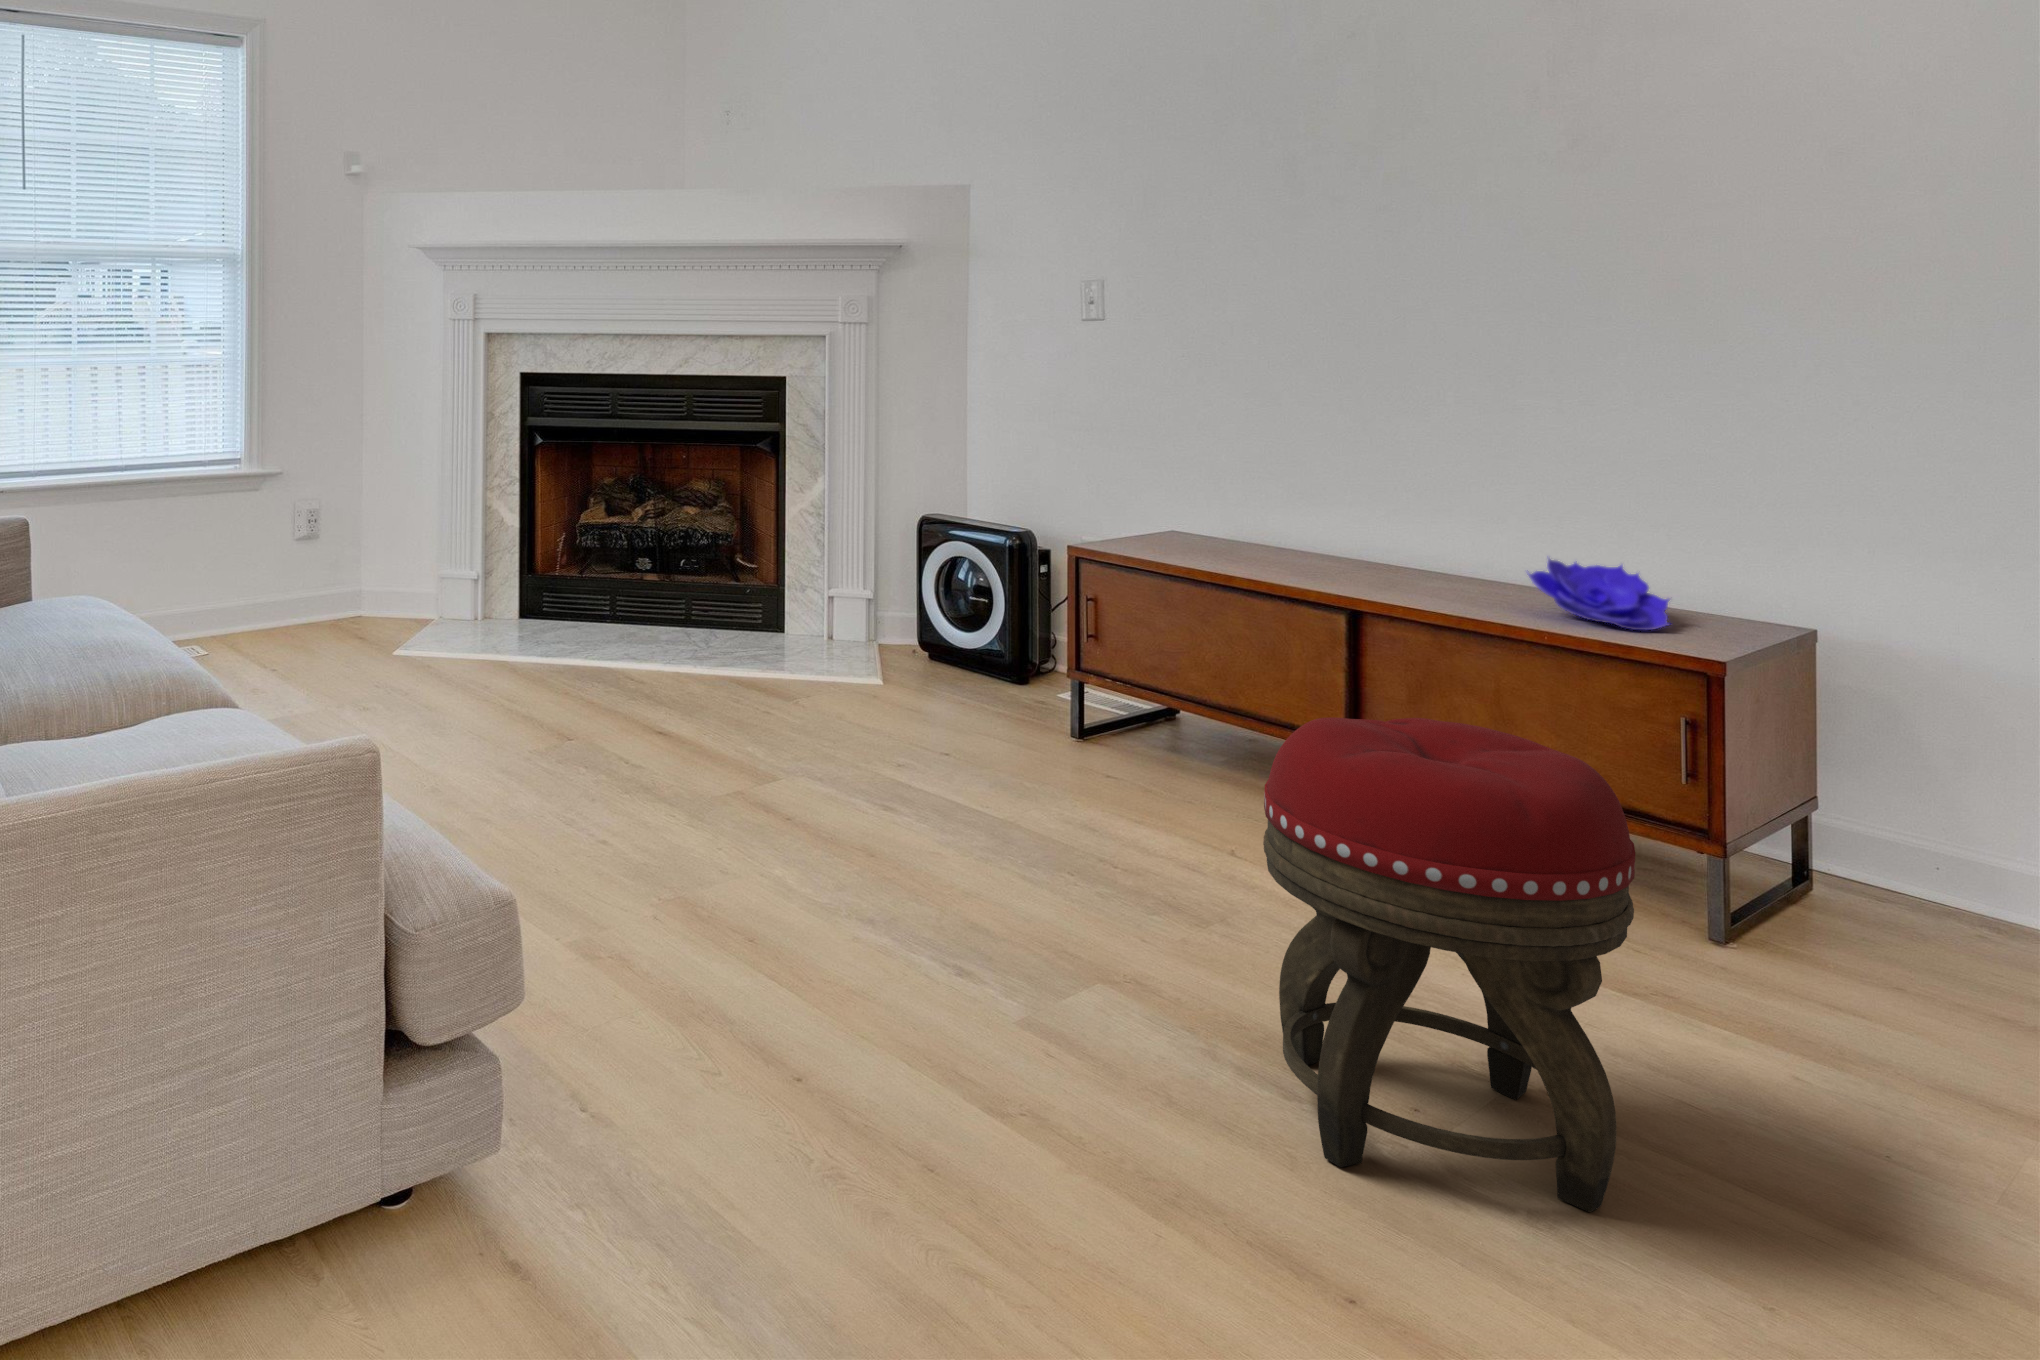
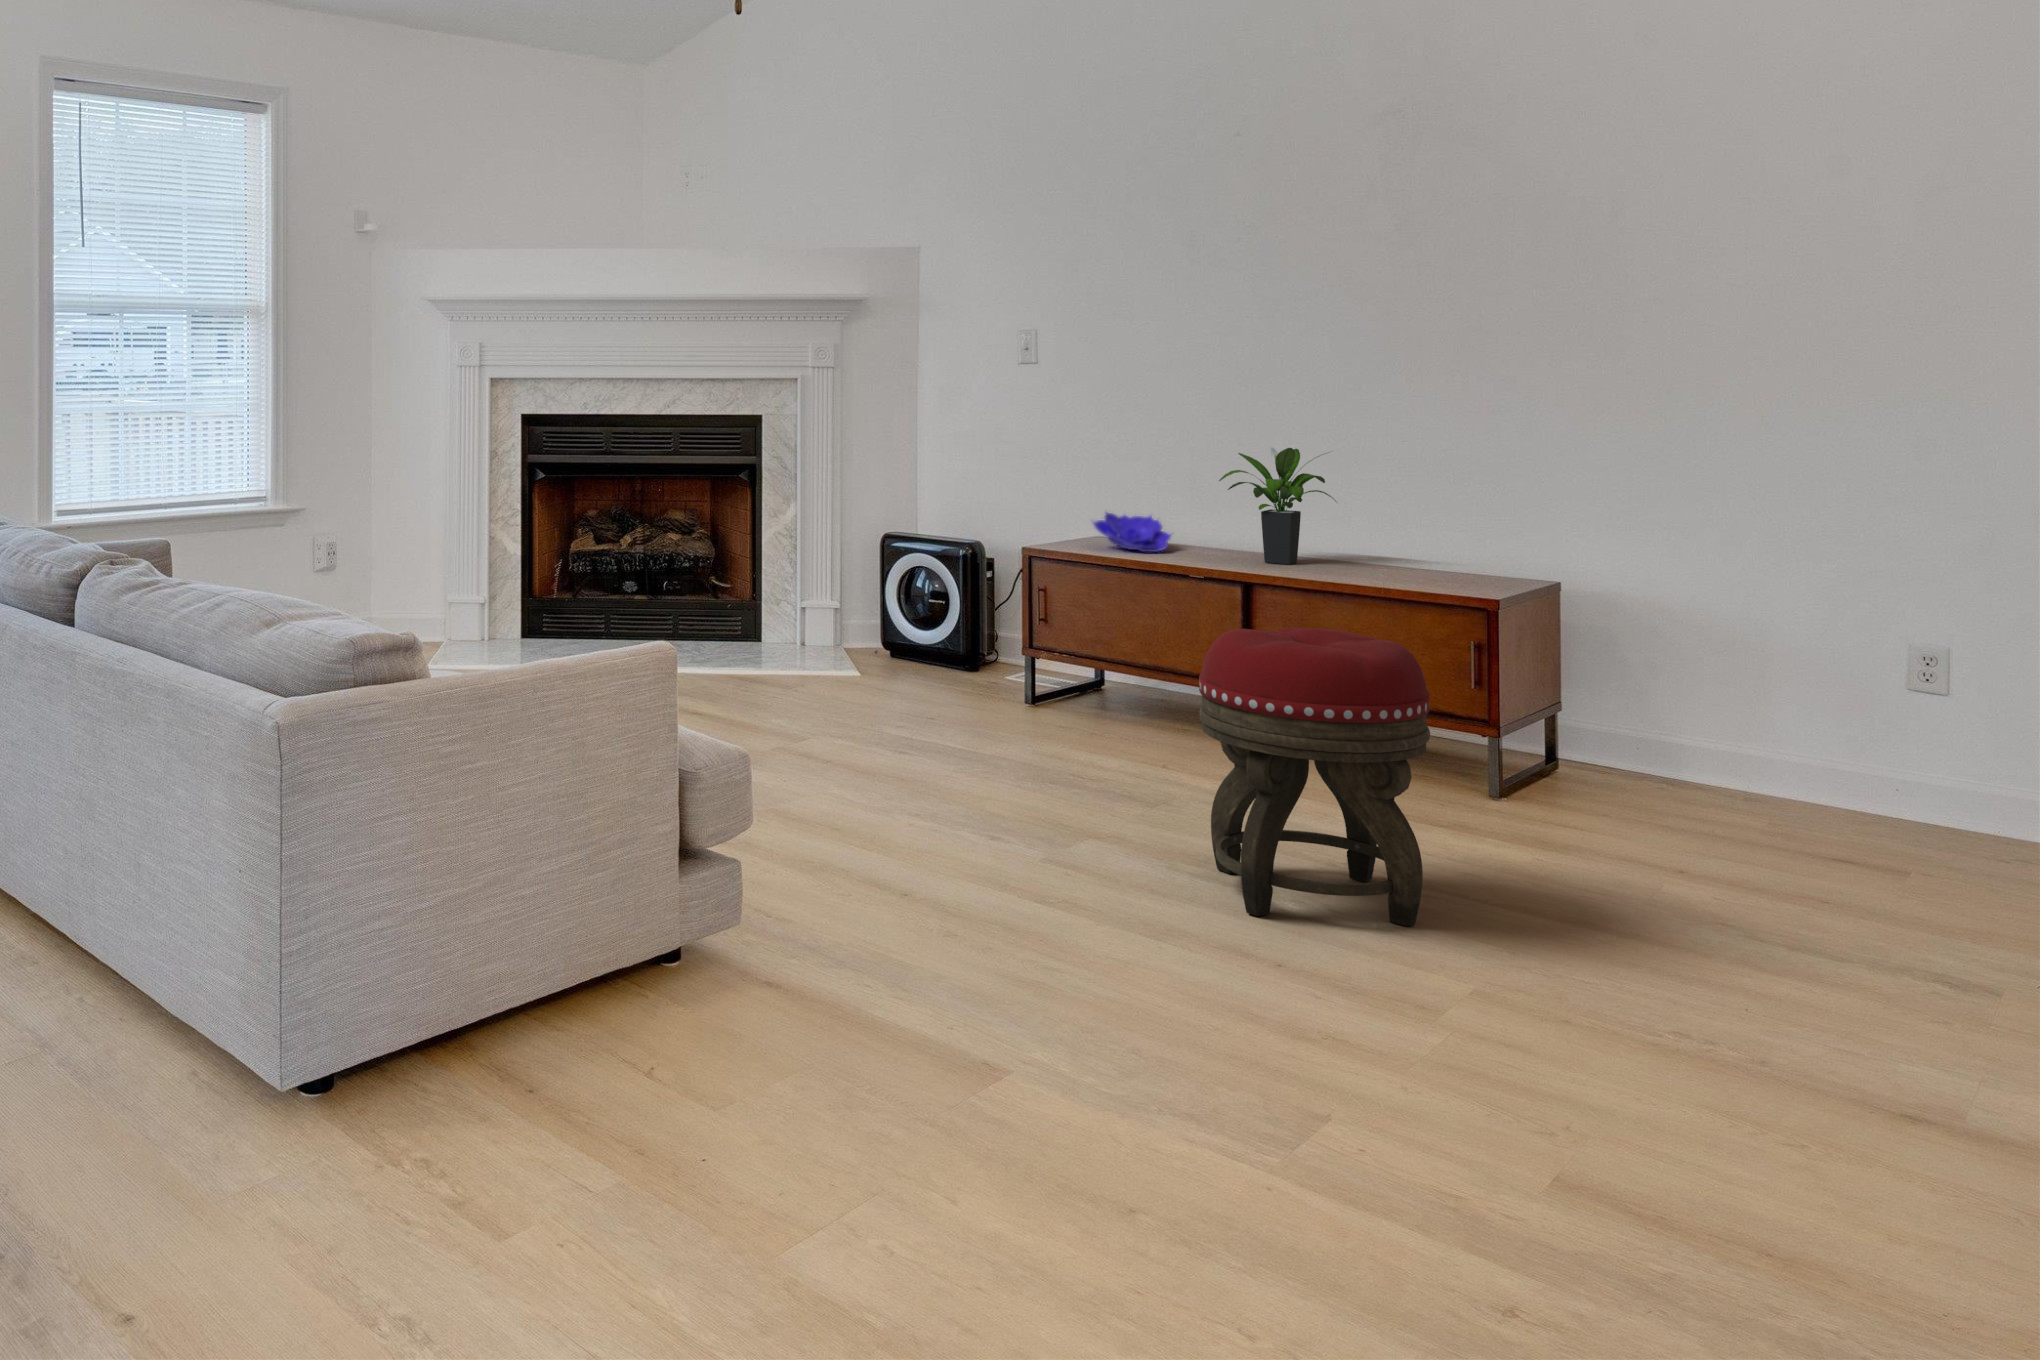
potted plant: none [1321,434,1483,586] -> present [1219,446,1334,564]
decorative bowl: present [1527,559,1669,630] -> present [1093,512,1171,552]

